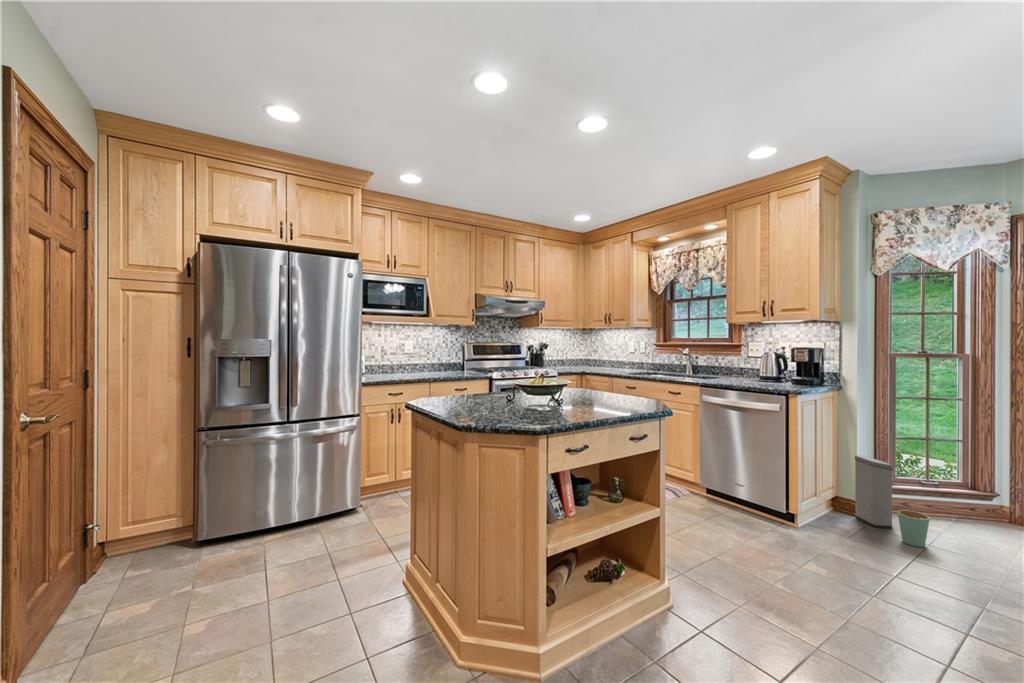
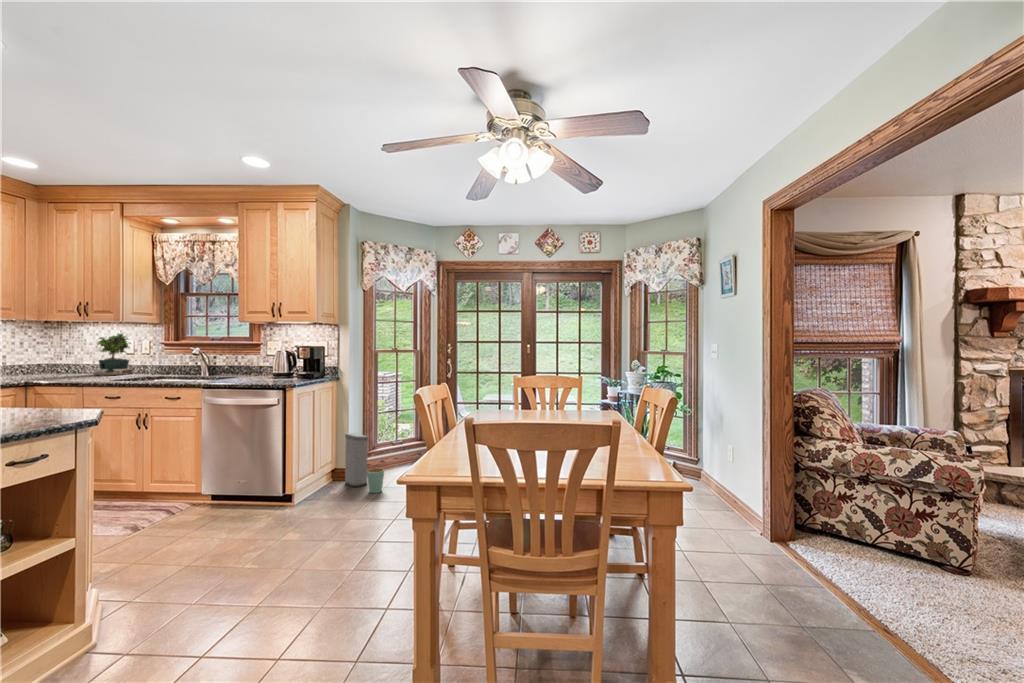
potted plant: none [609,336,635,370] -> present [93,333,134,376]

